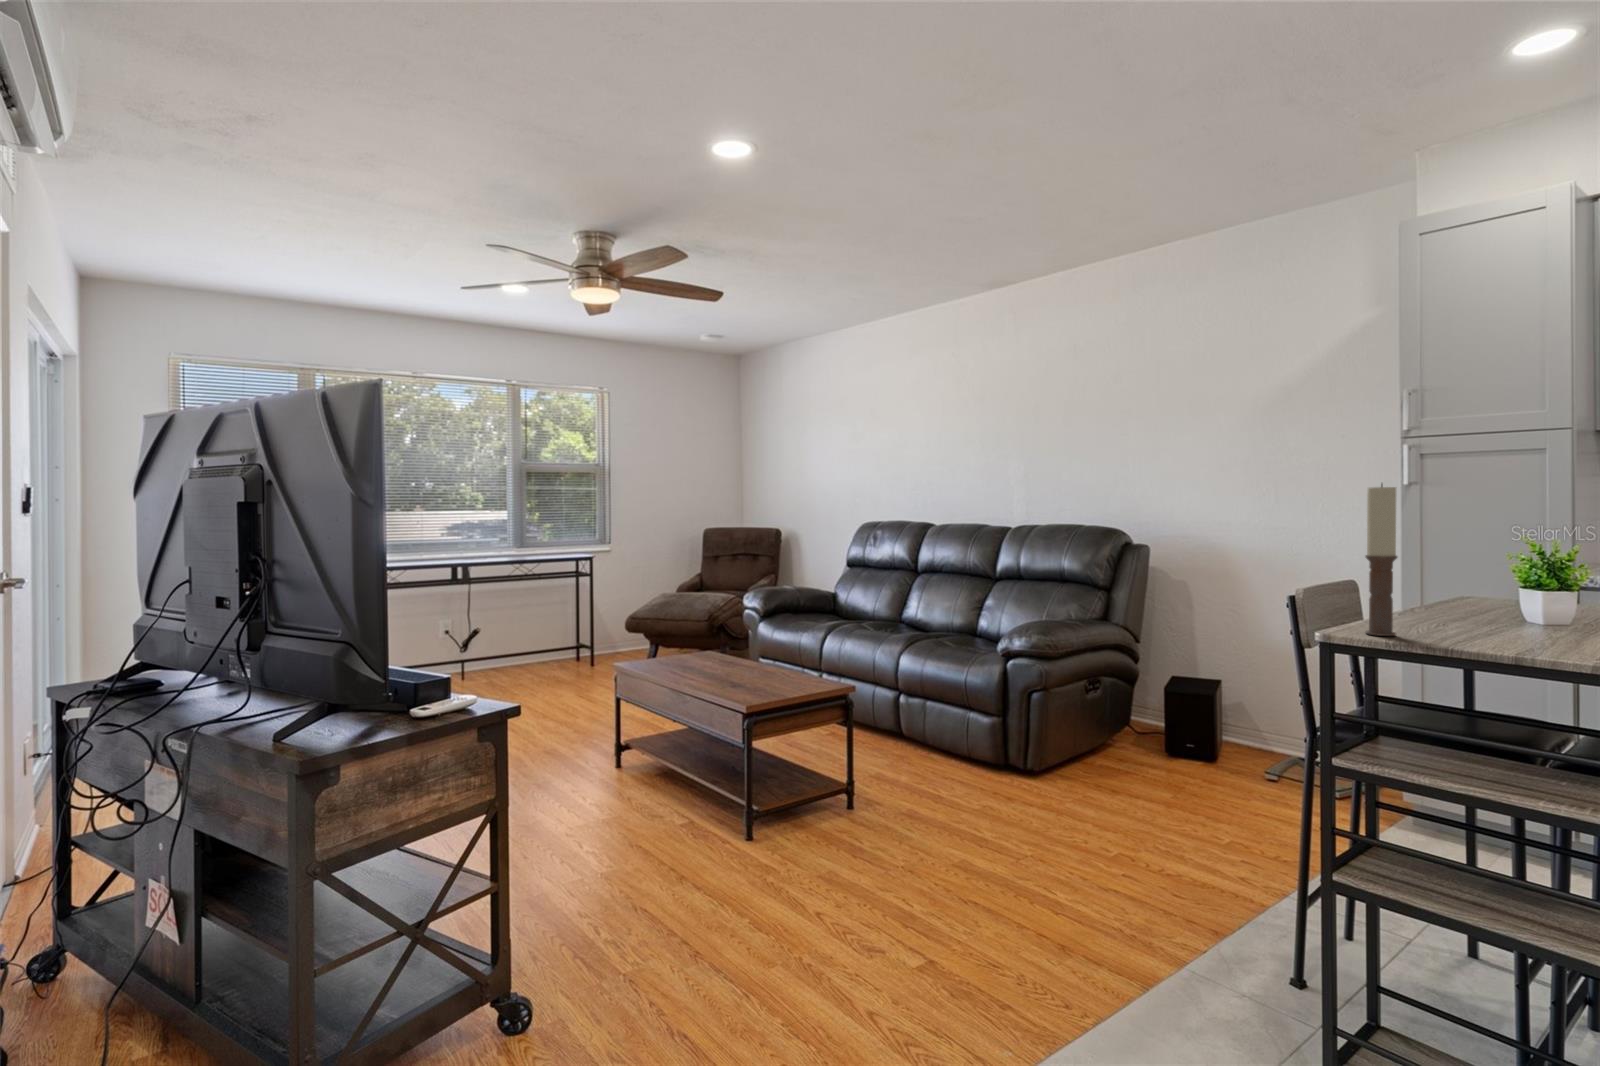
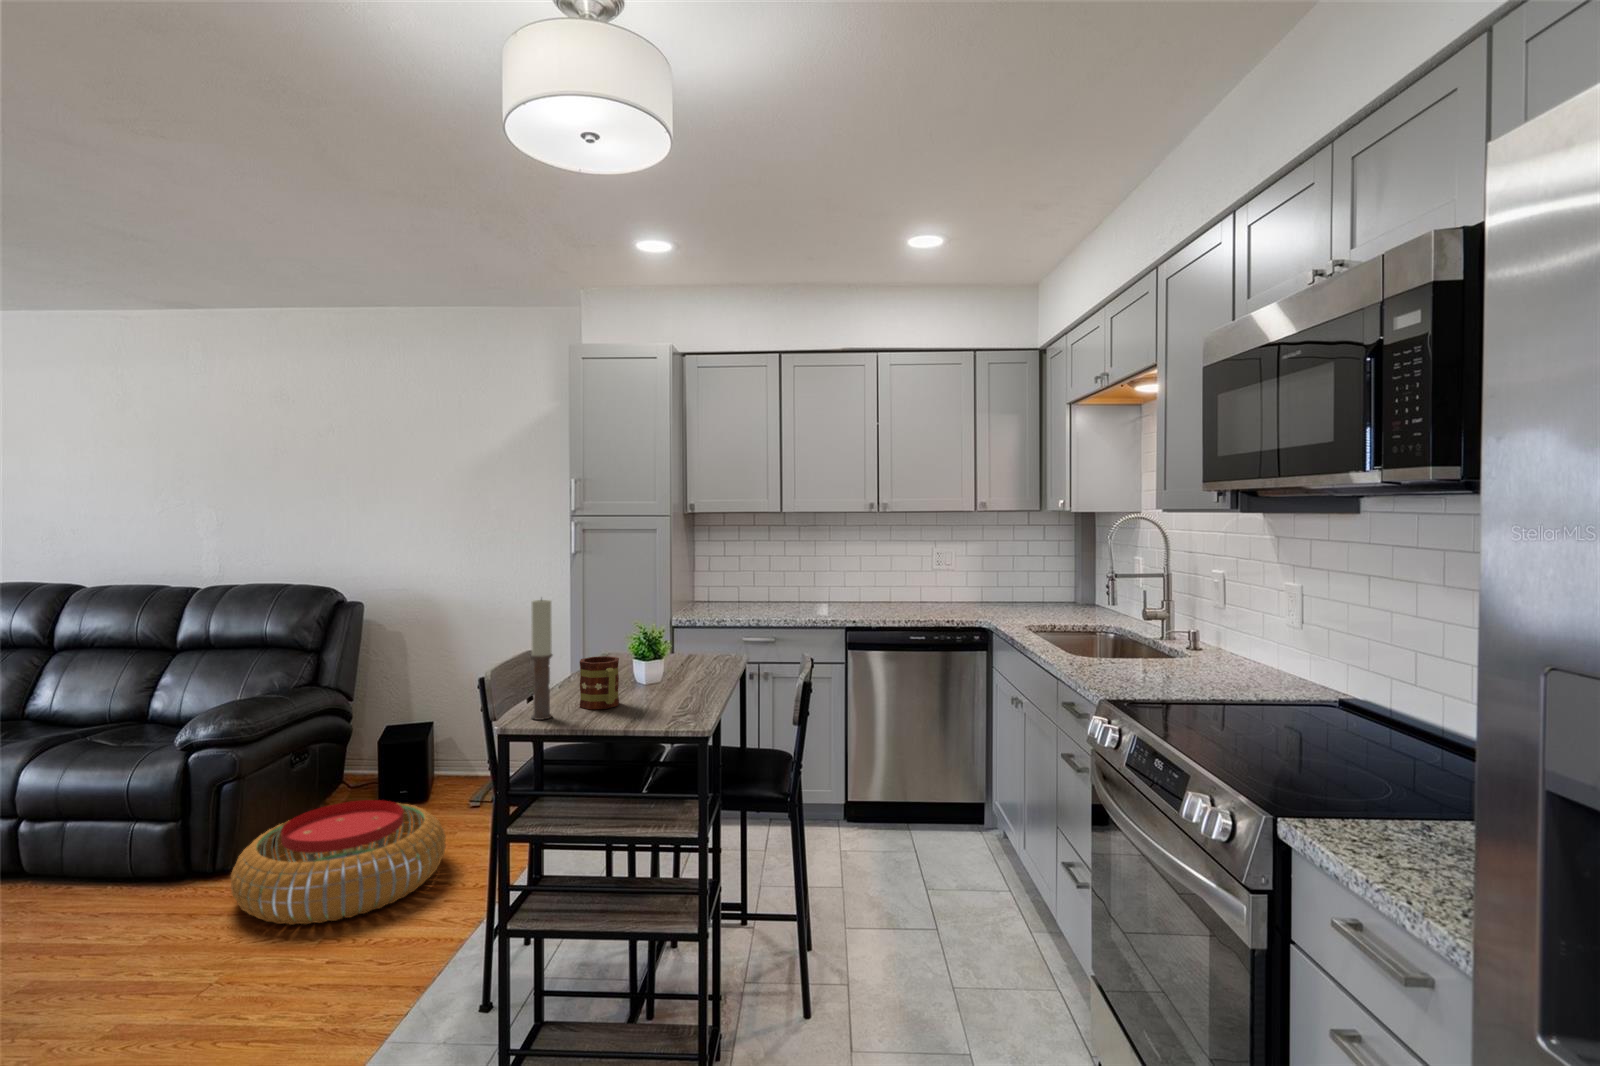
mug: none [1436,571,1503,638] -> present [580,656,619,709]
pouf: none [1039,733,1240,844] -> present [231,800,446,925]

